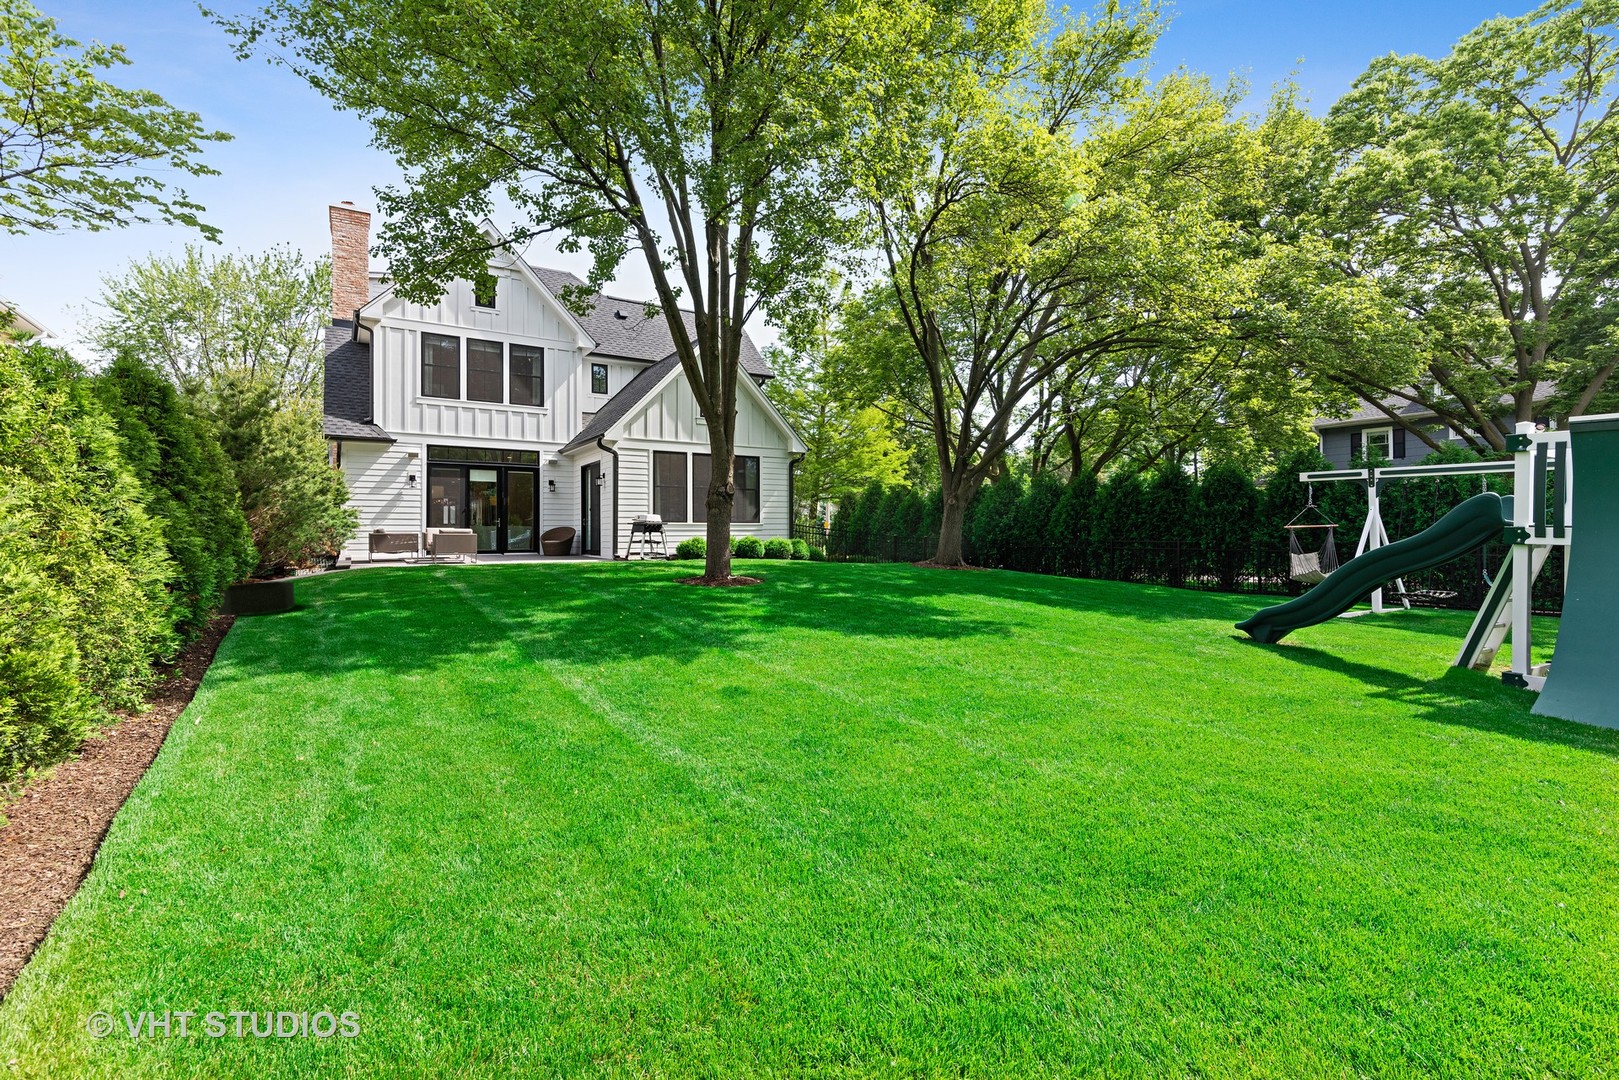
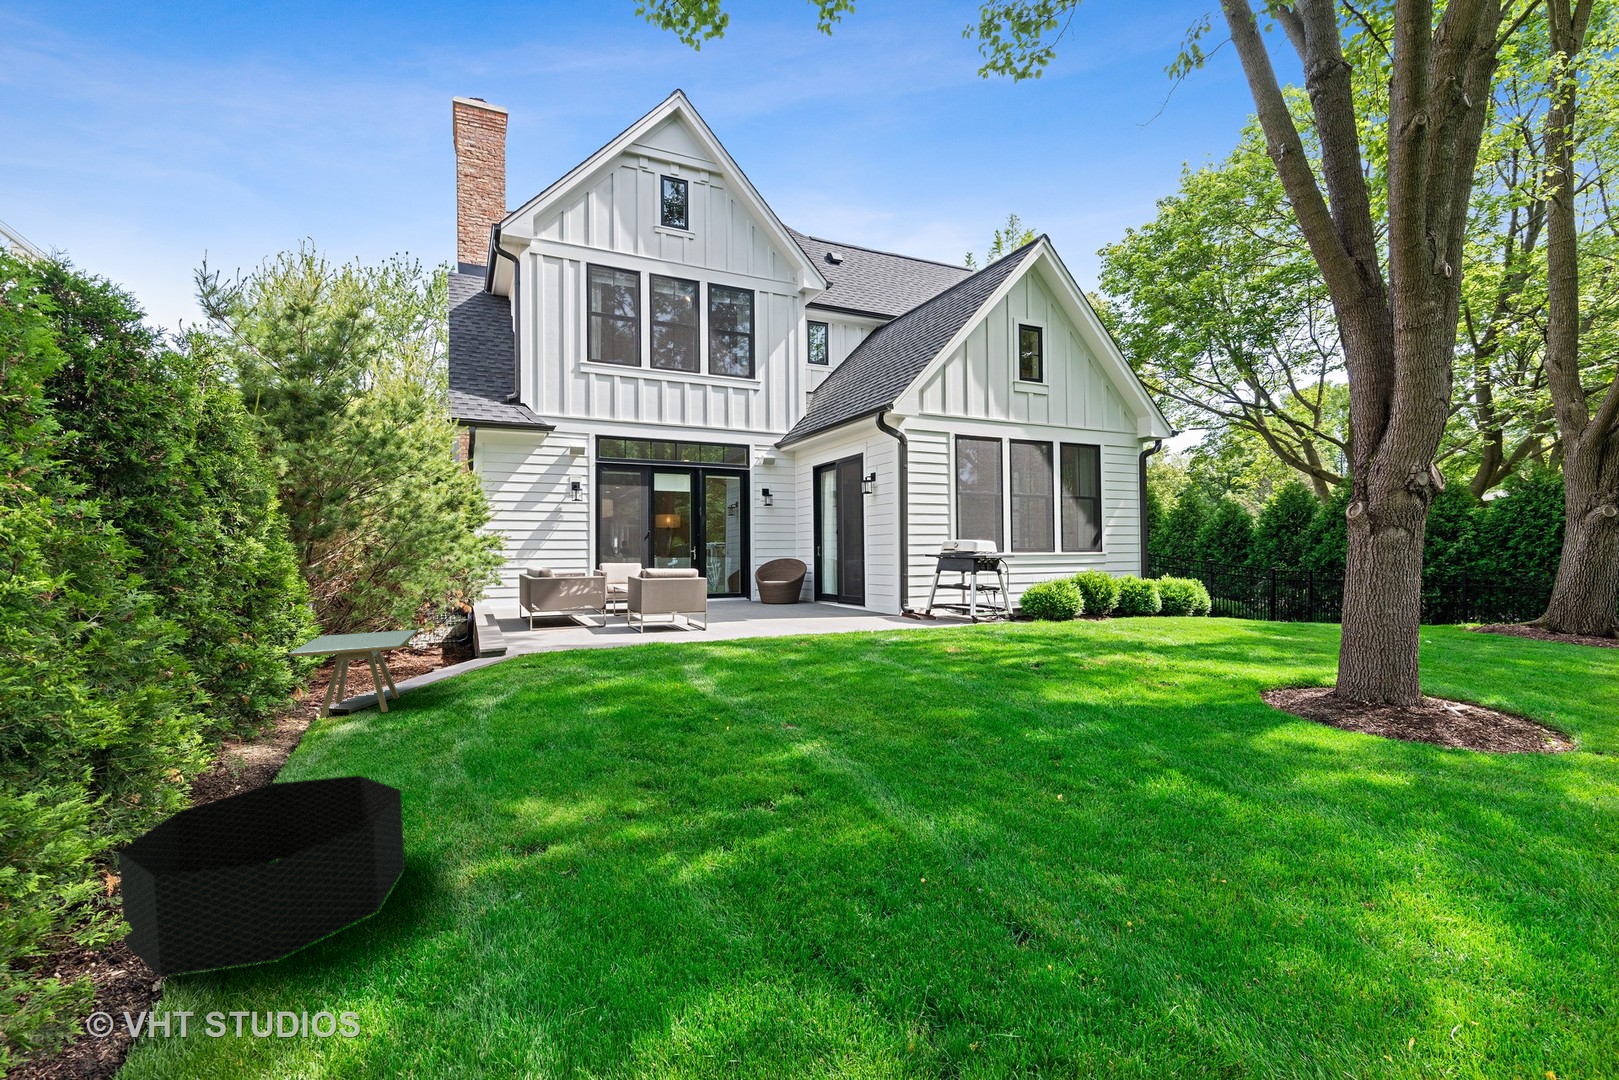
side table: none [244,550,301,584] -> present [289,630,417,718]

